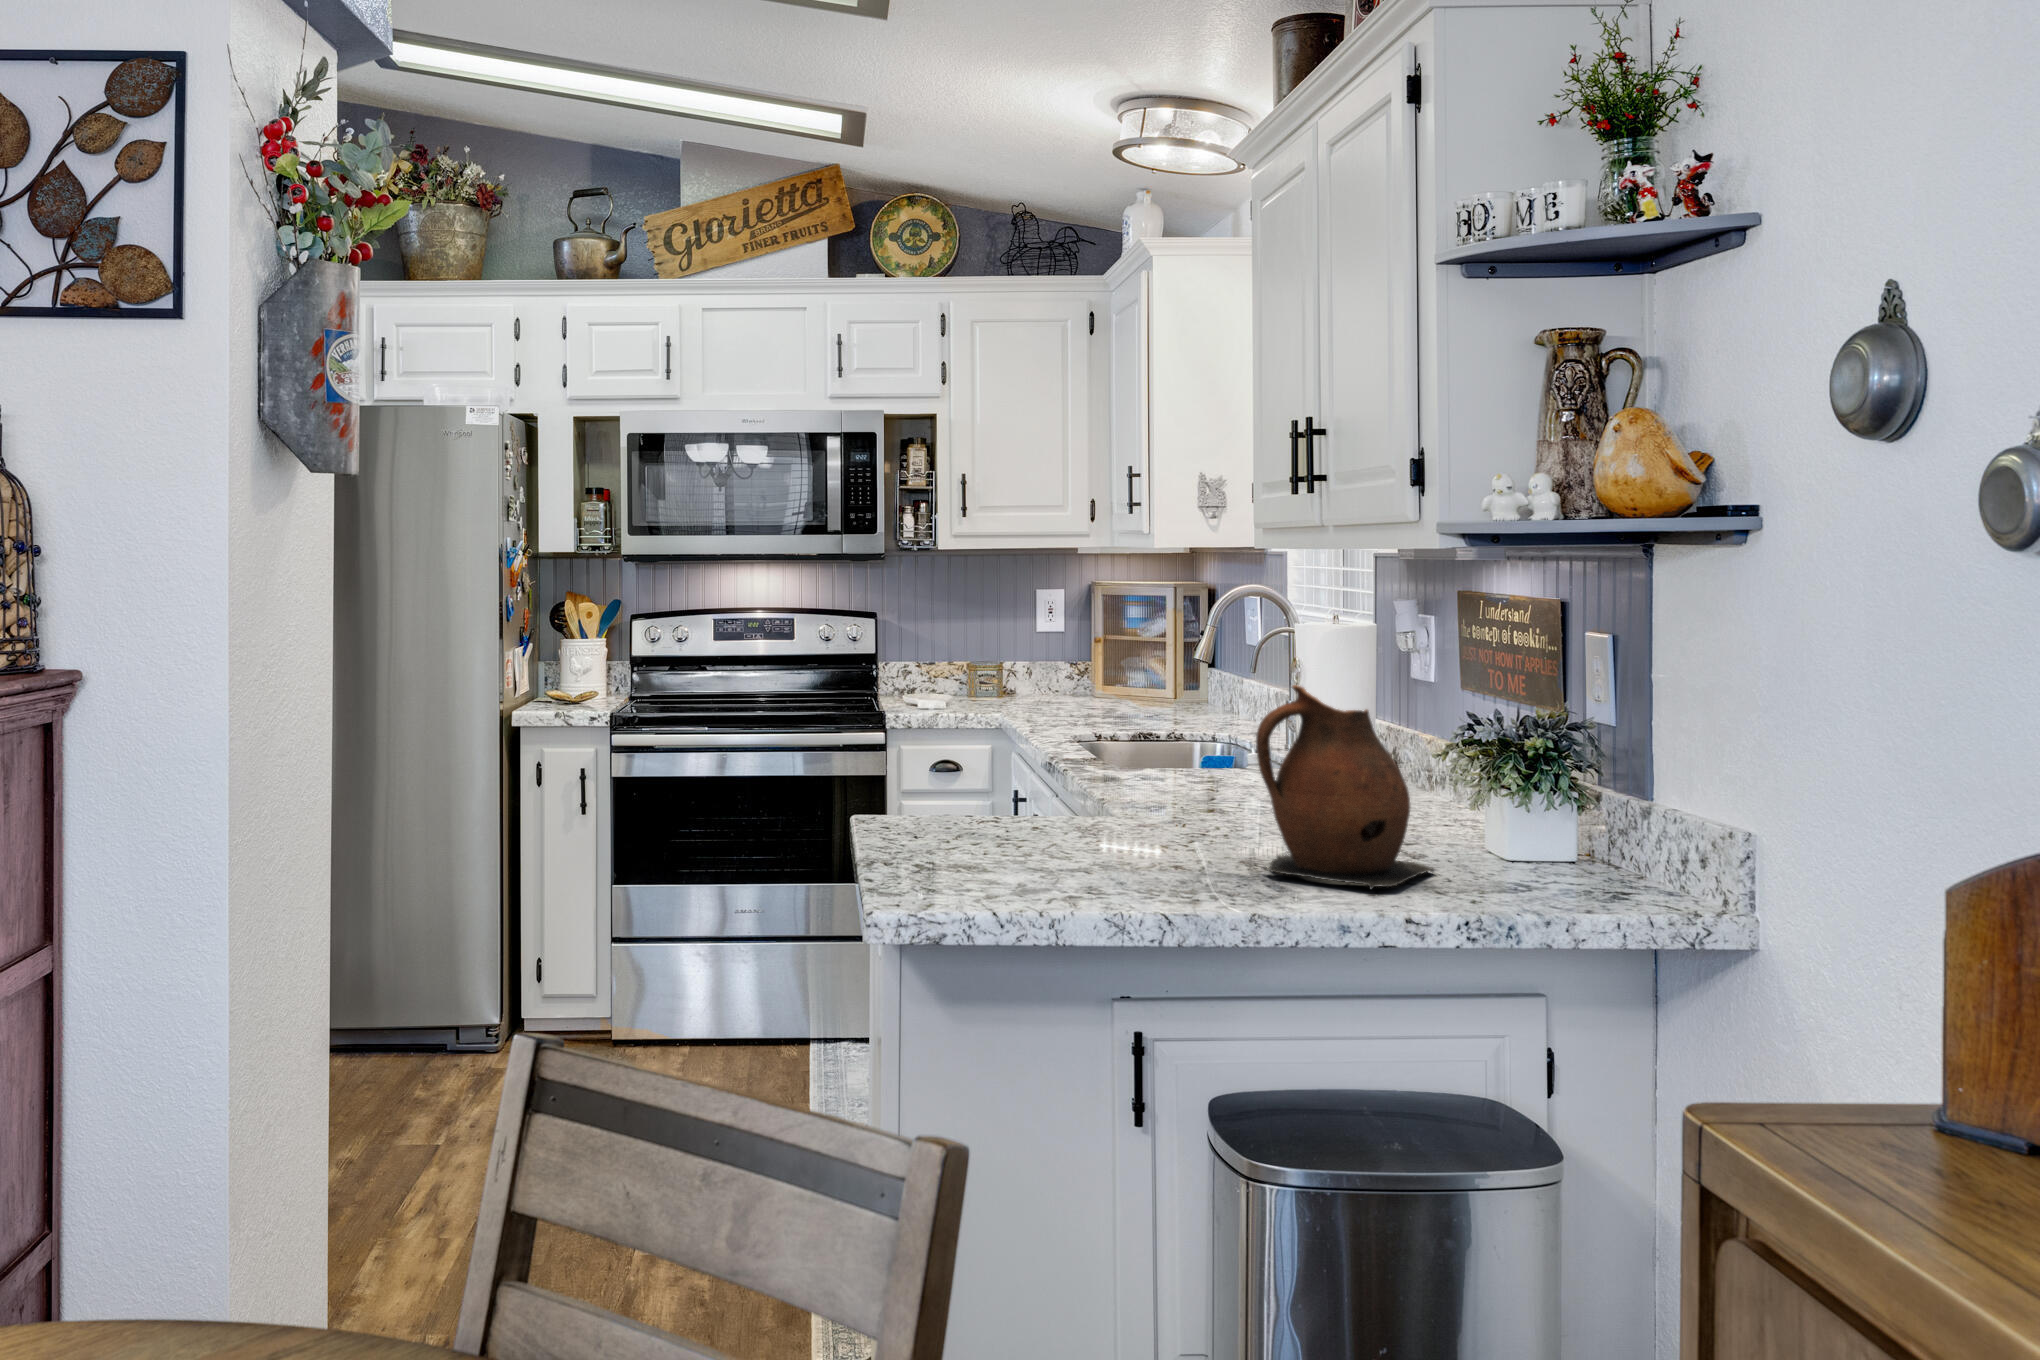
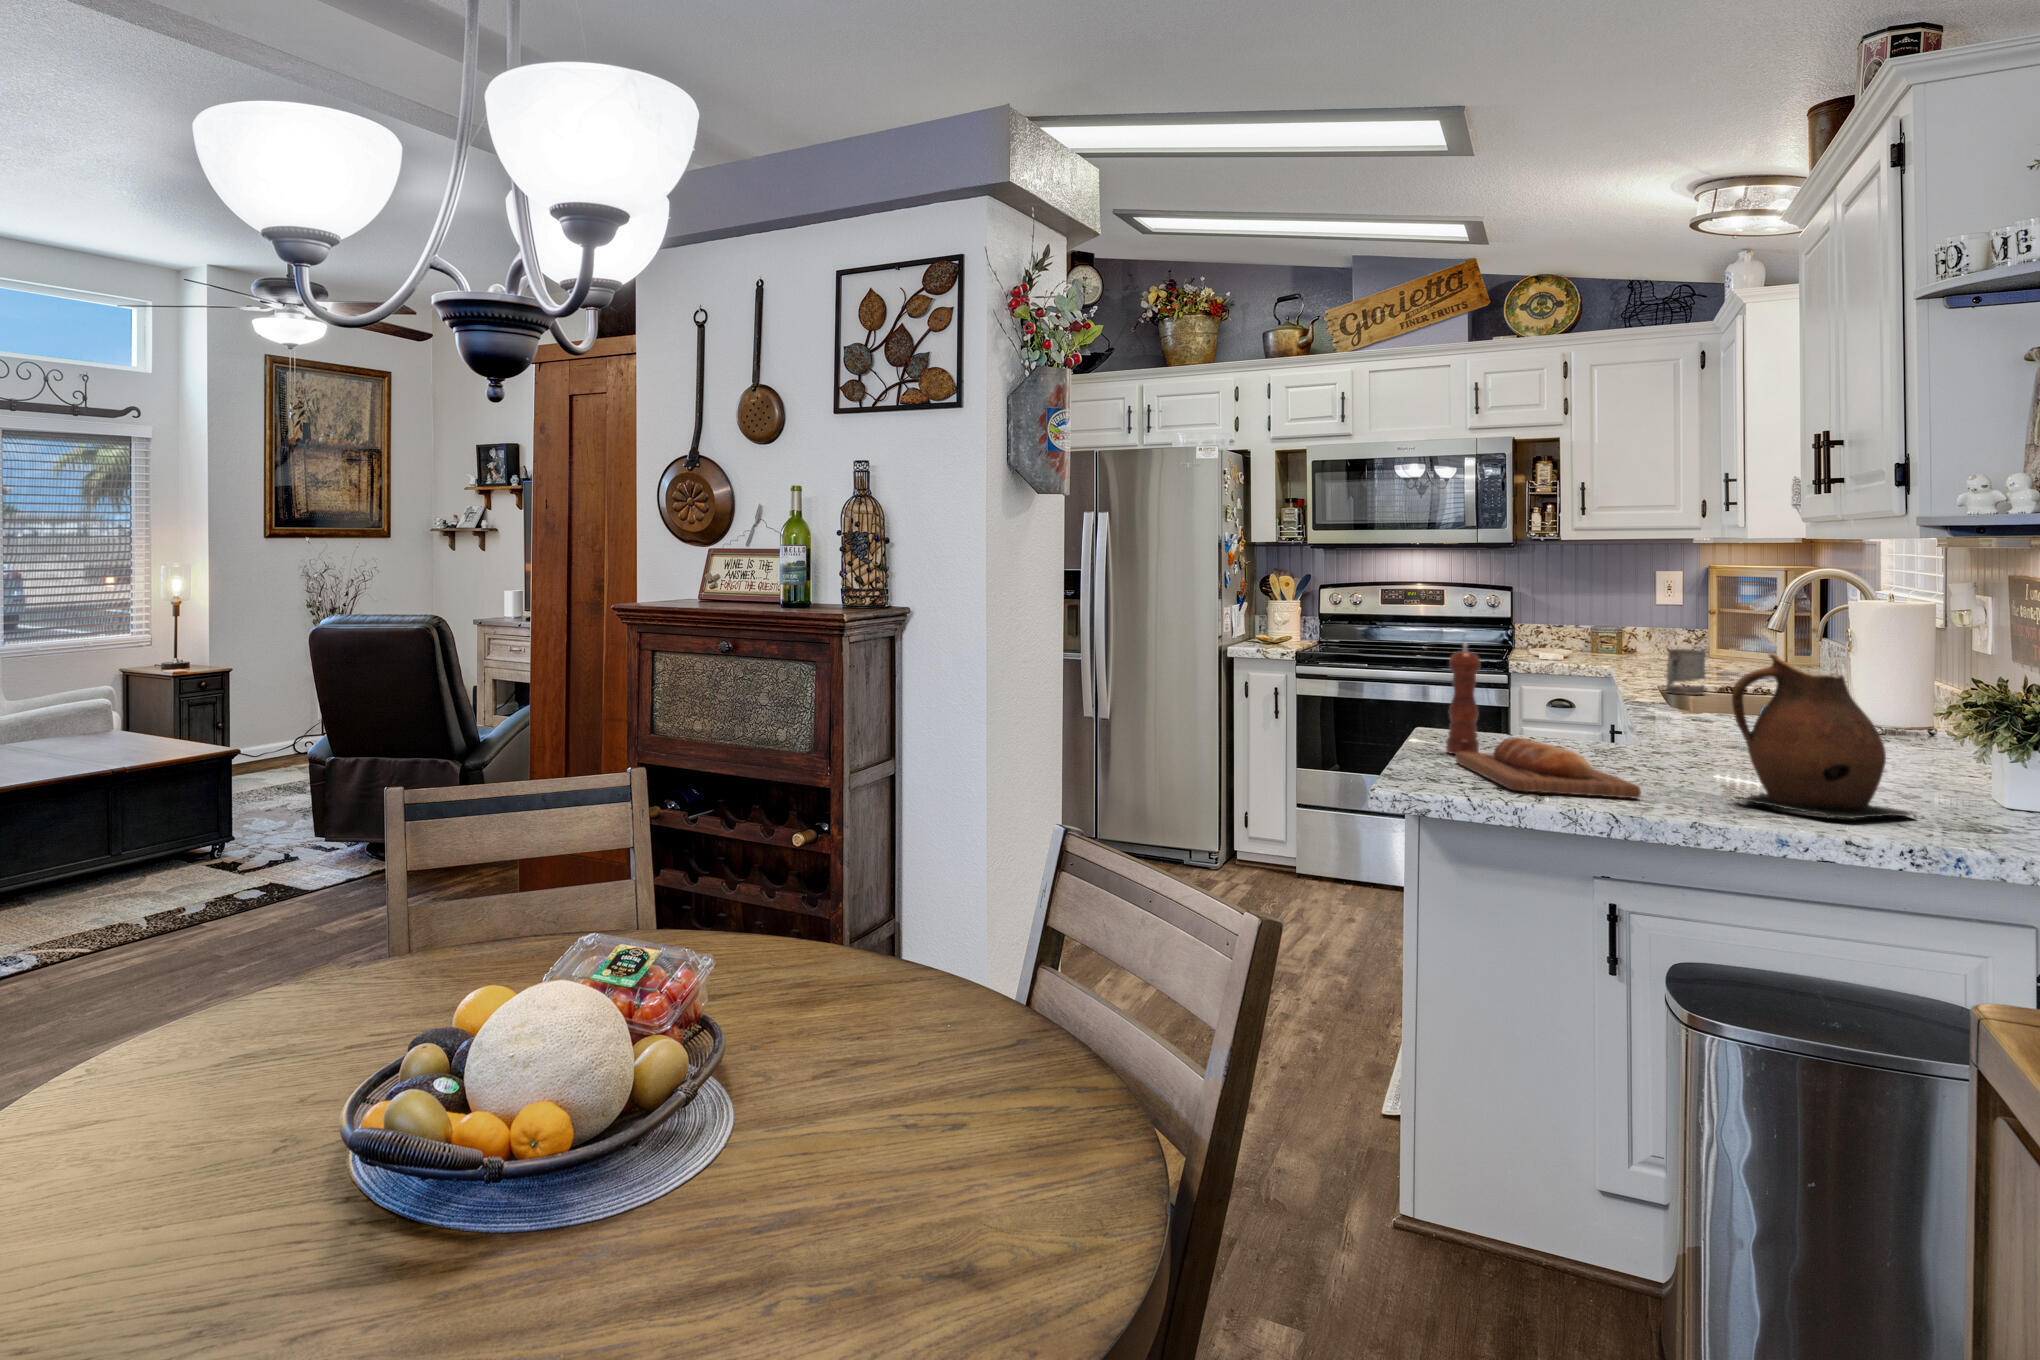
mug: none [1039,648,1076,701] -> present [1666,649,1706,695]
pepper mill: none [906,679,946,832] -> present [1446,643,1481,754]
bread loaf: none [930,808,1175,893] -> present [1456,738,1641,798]

